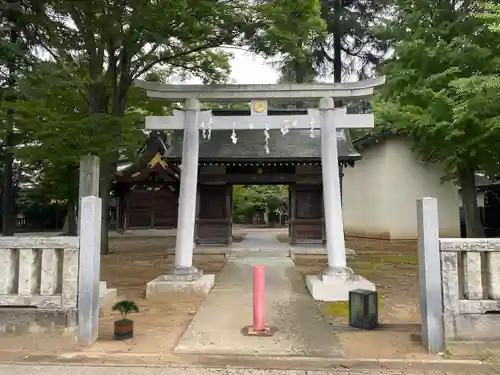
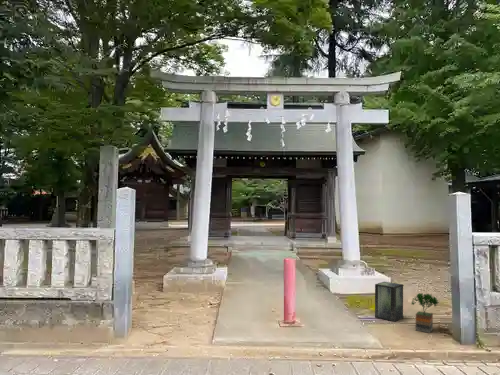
potted tree: present [112,300,139,340] -> present [412,293,438,333]

